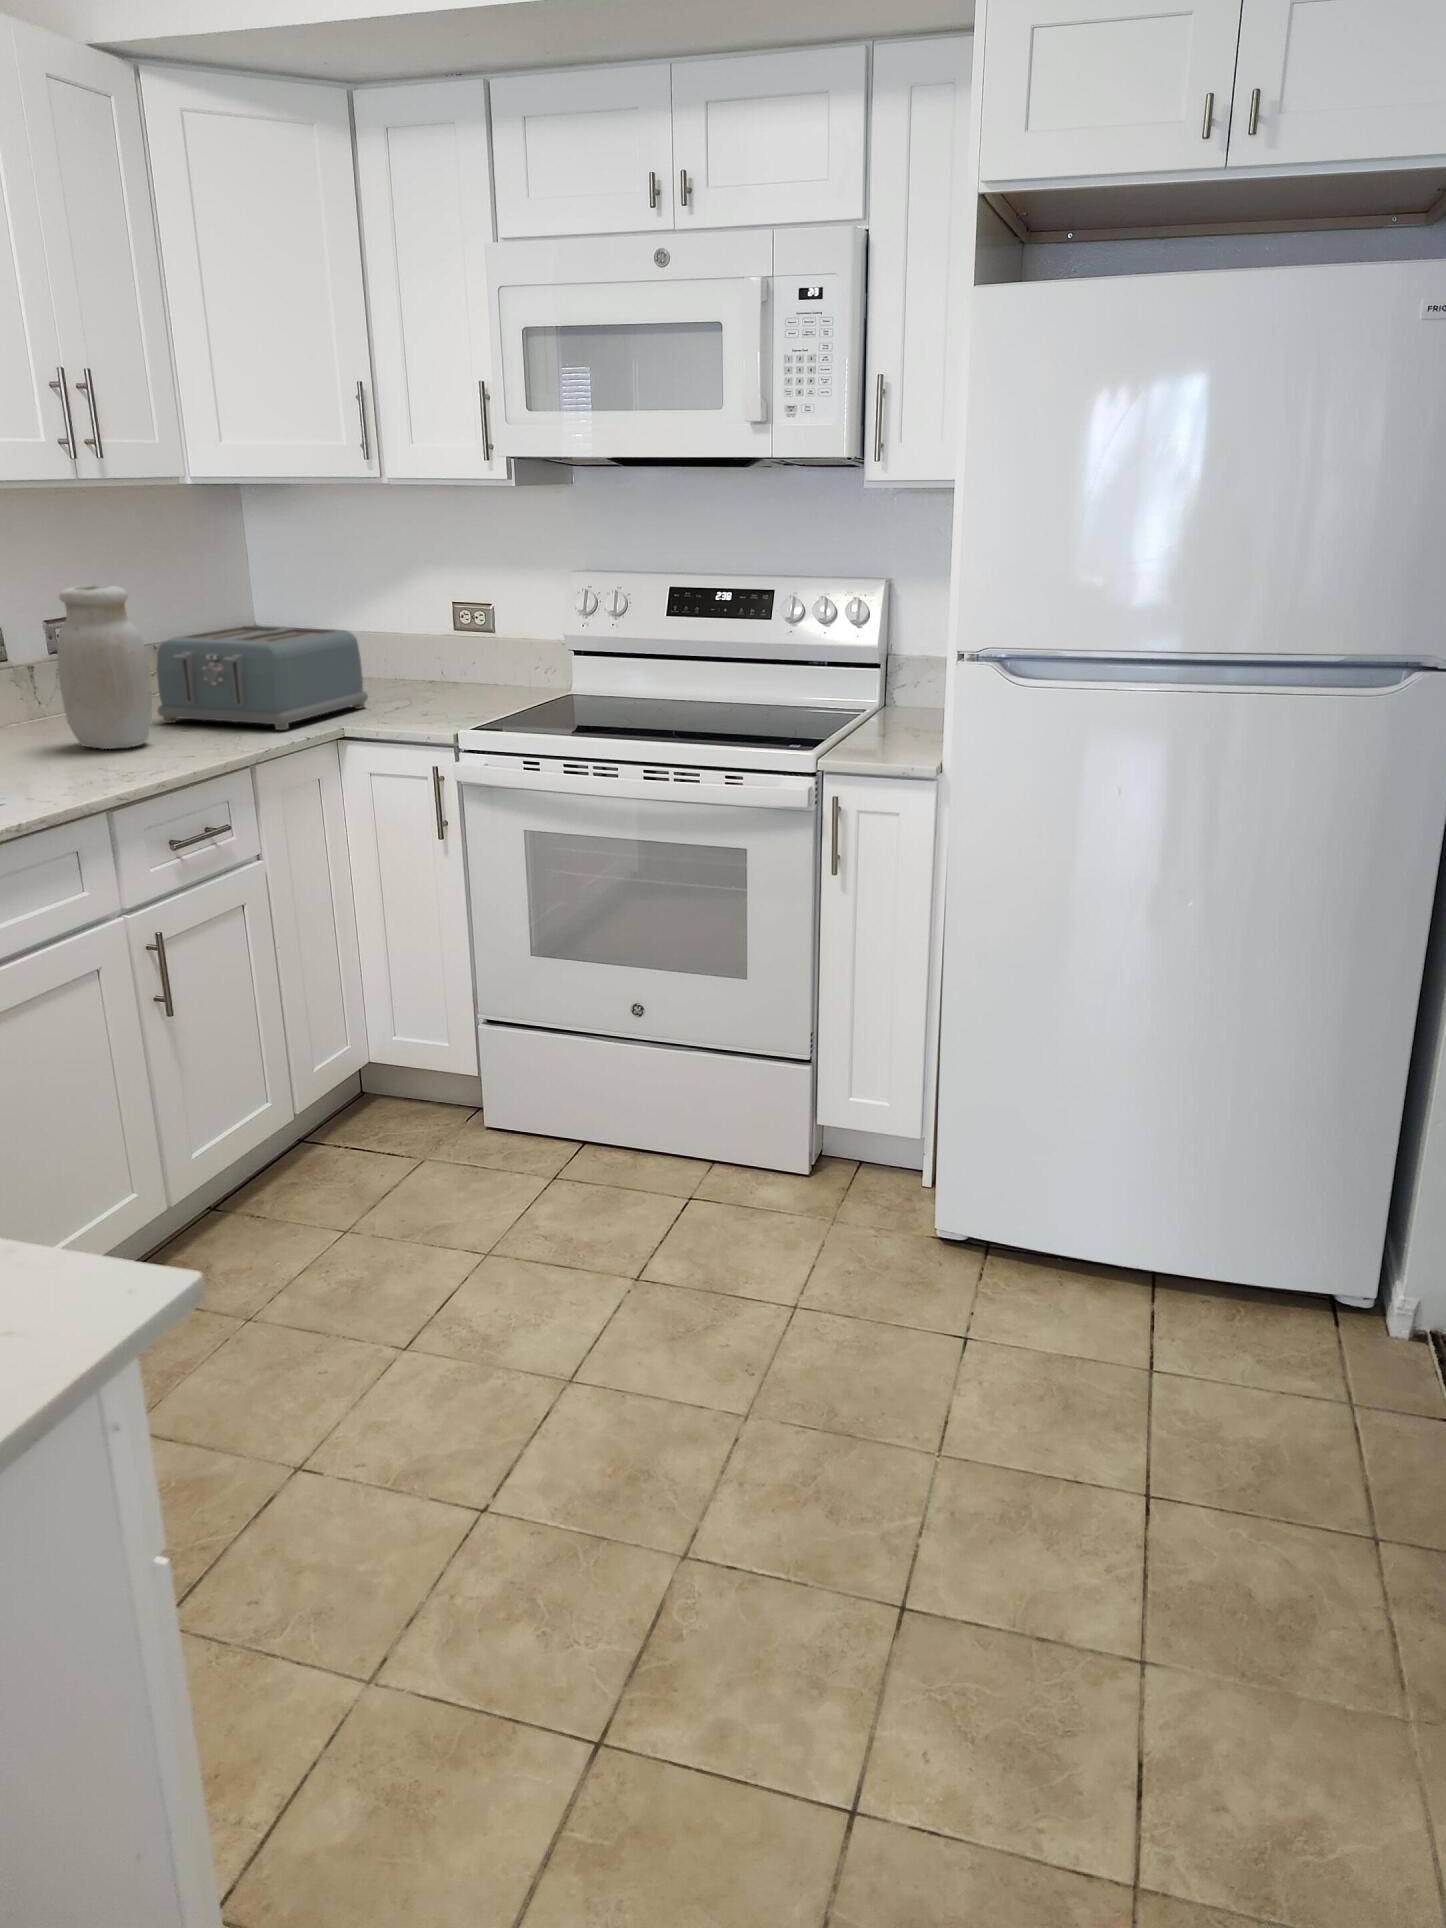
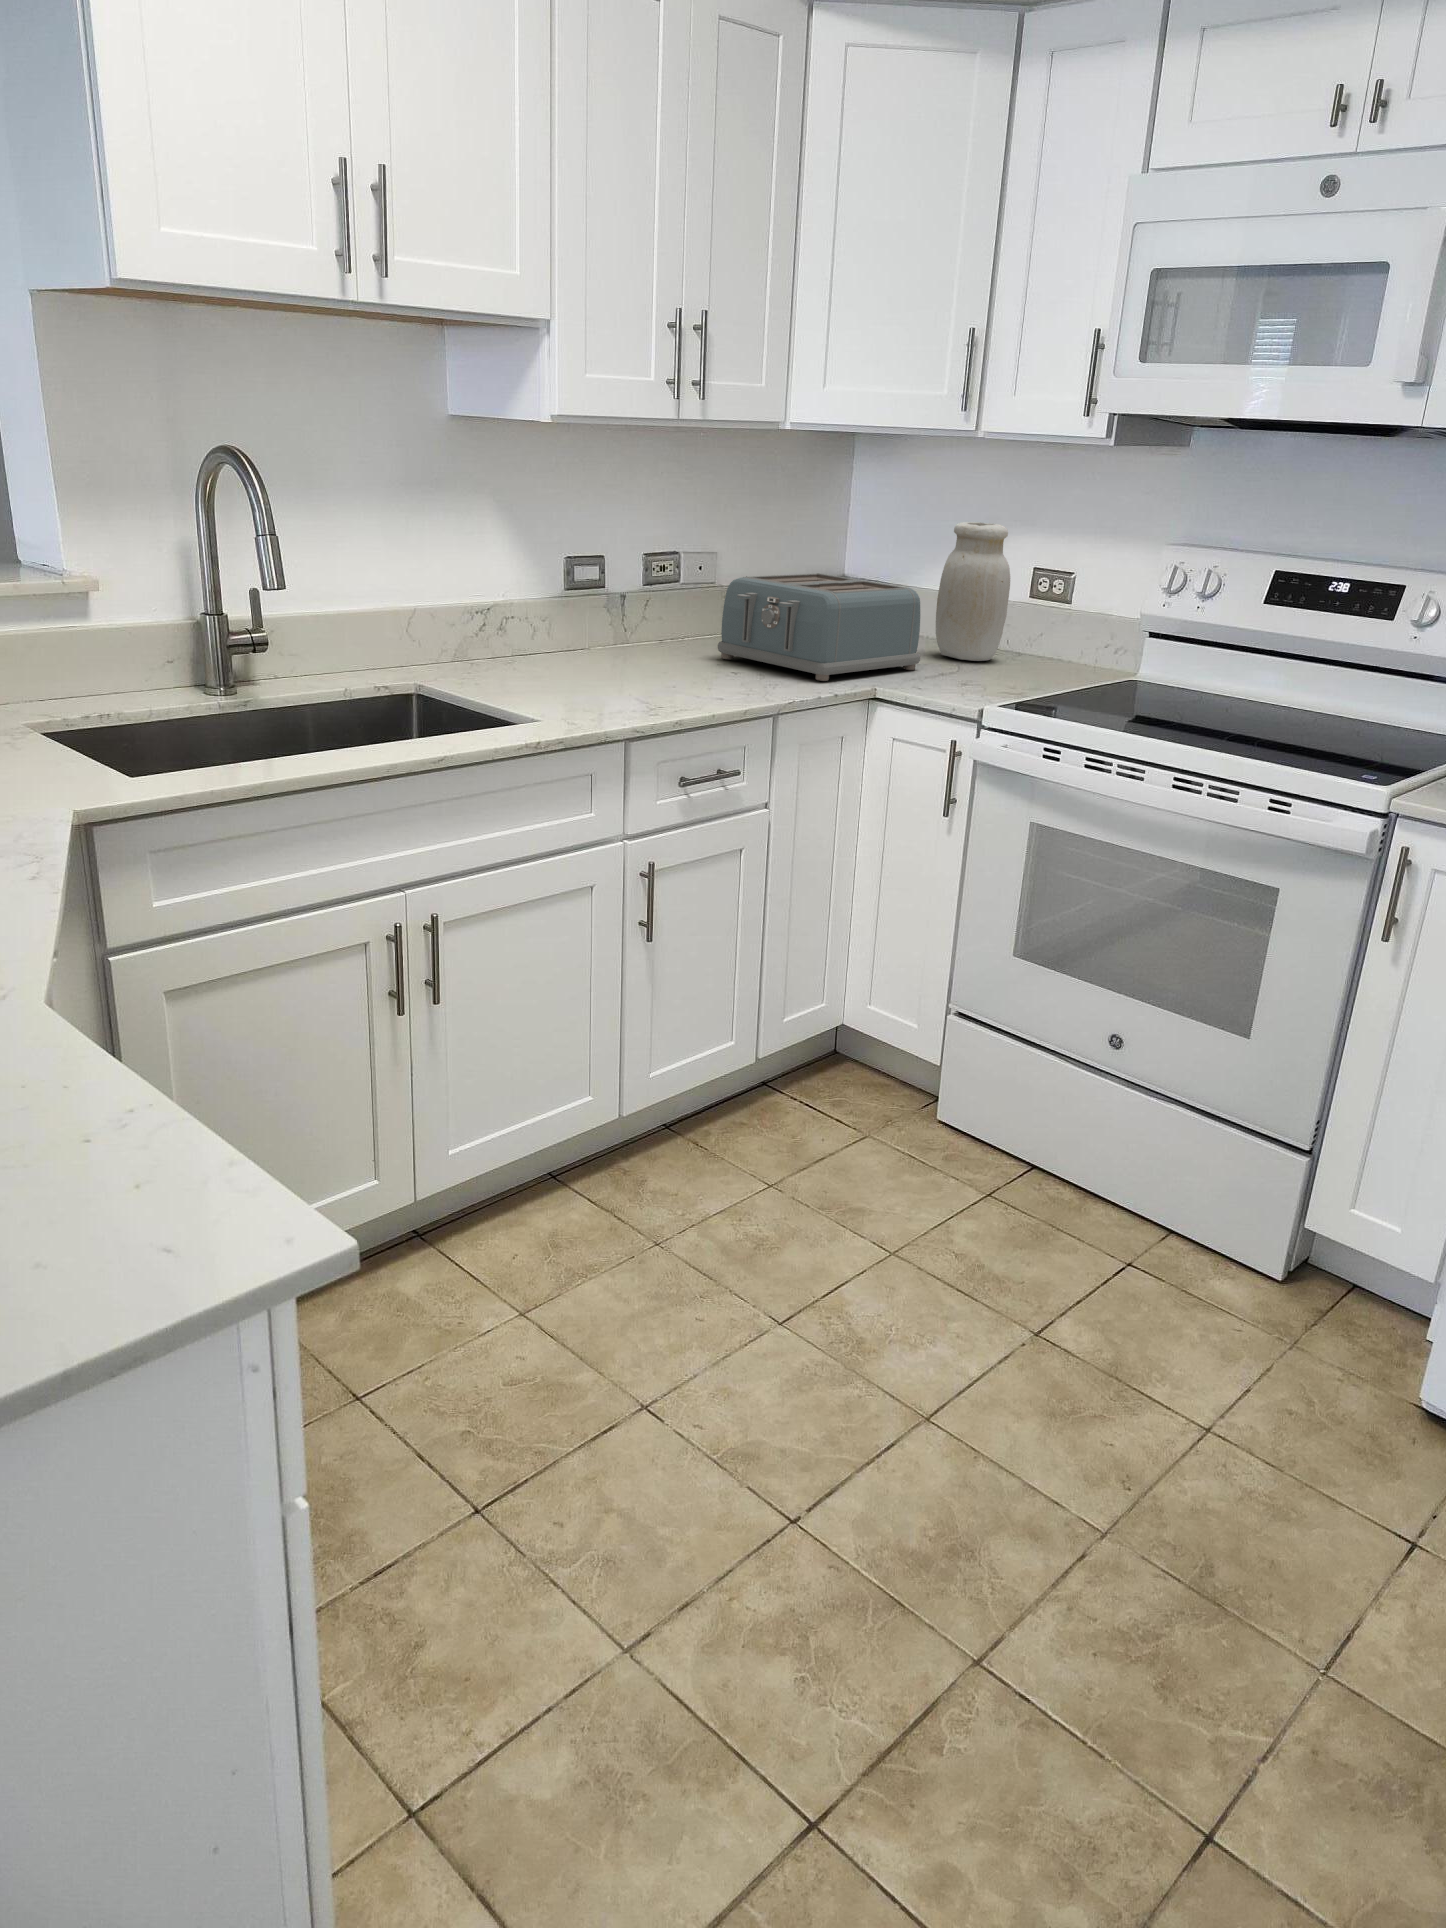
jar: present [57,586,152,749] -> present [936,522,1010,661]

